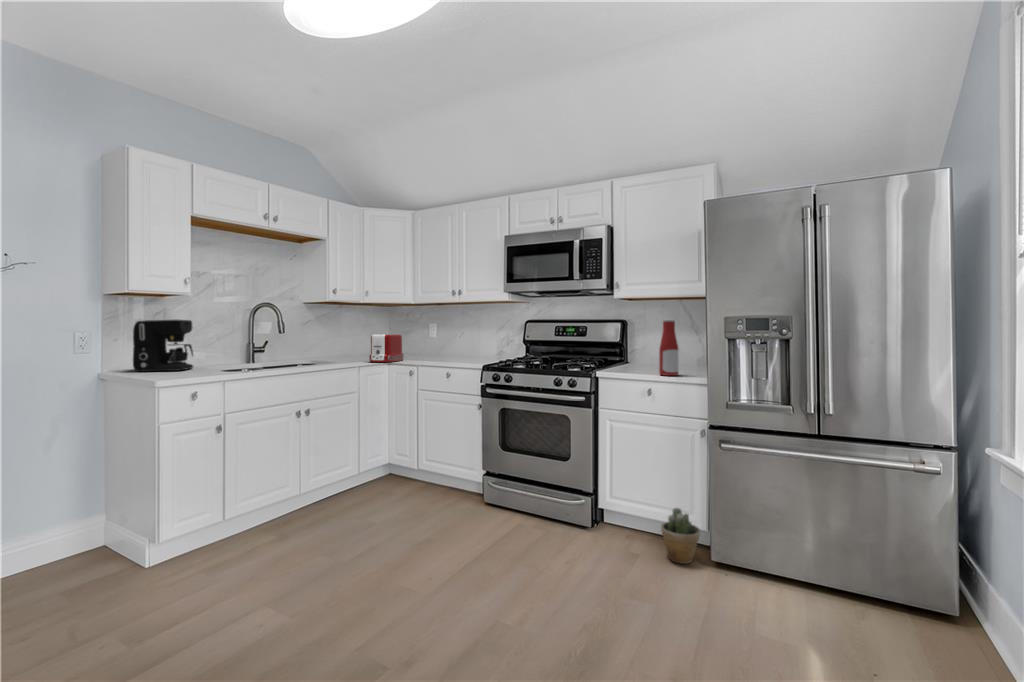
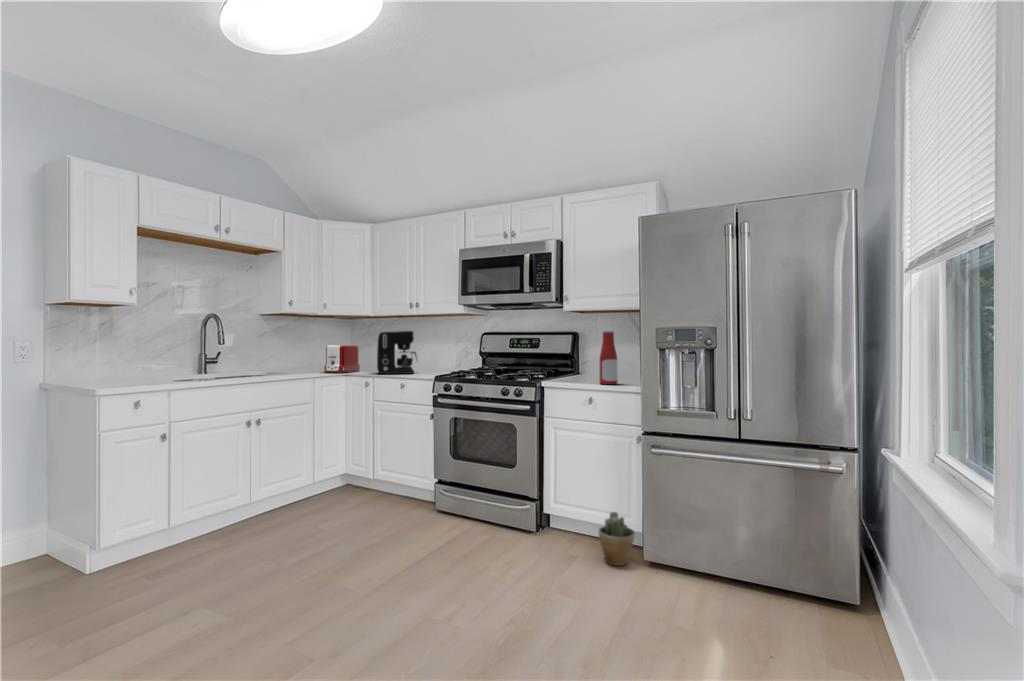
coffee maker: present [133,320,193,371] -> present [377,331,417,374]

